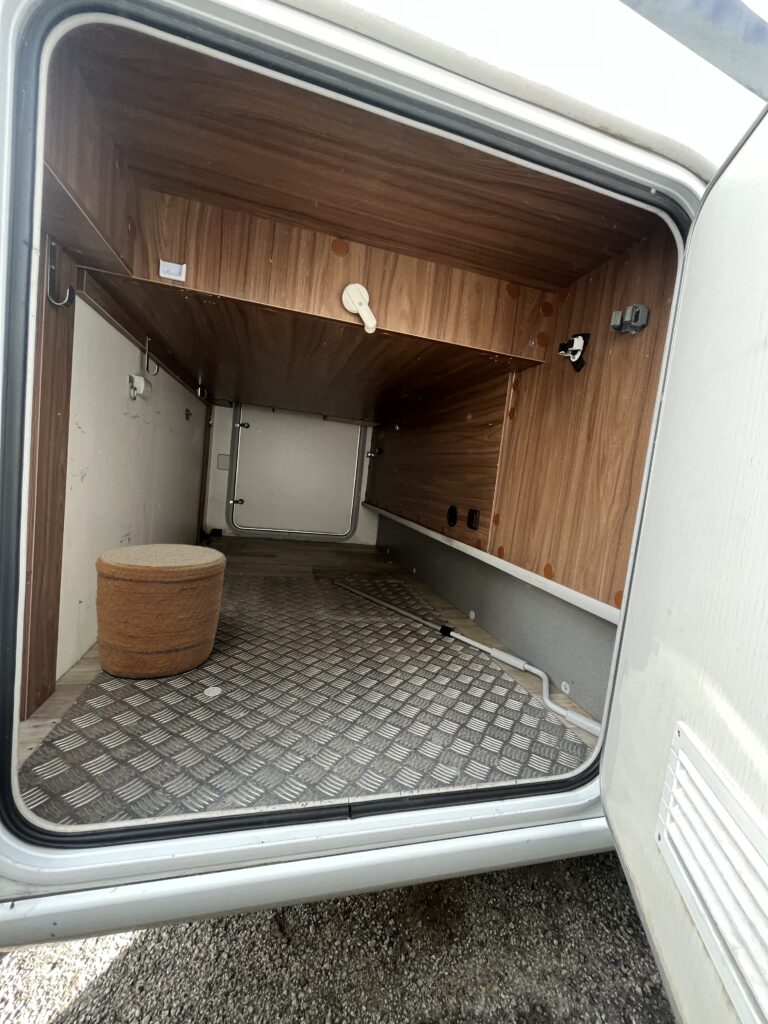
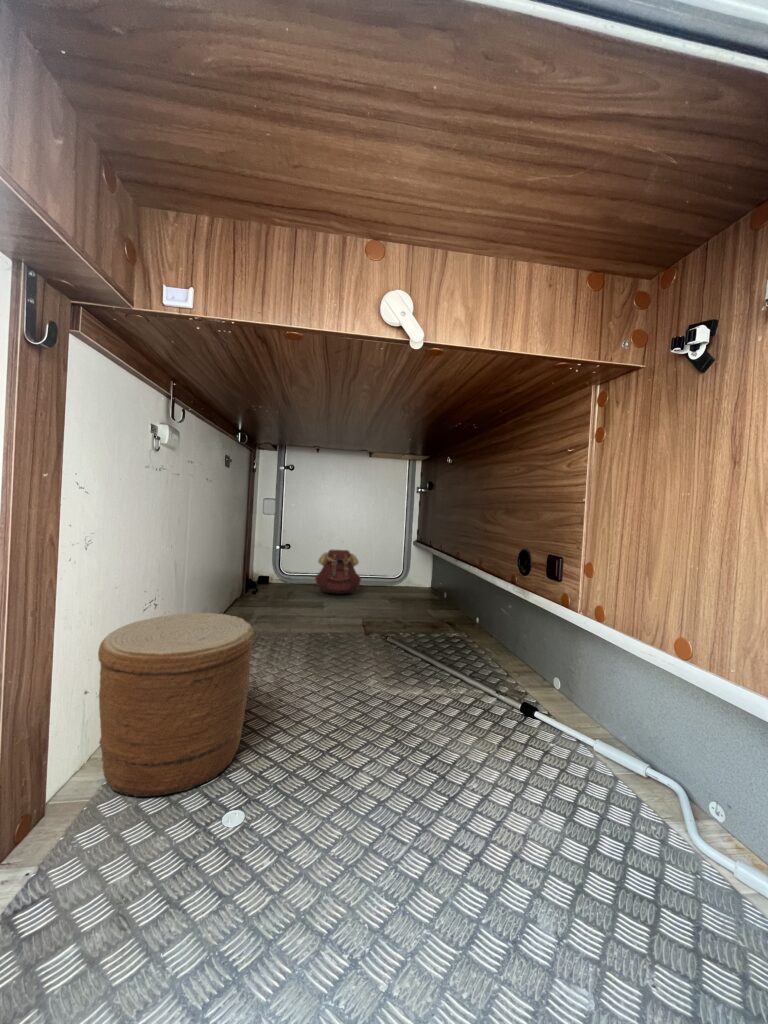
backpack: none [268,508,313,549] -> present [315,550,361,594]

